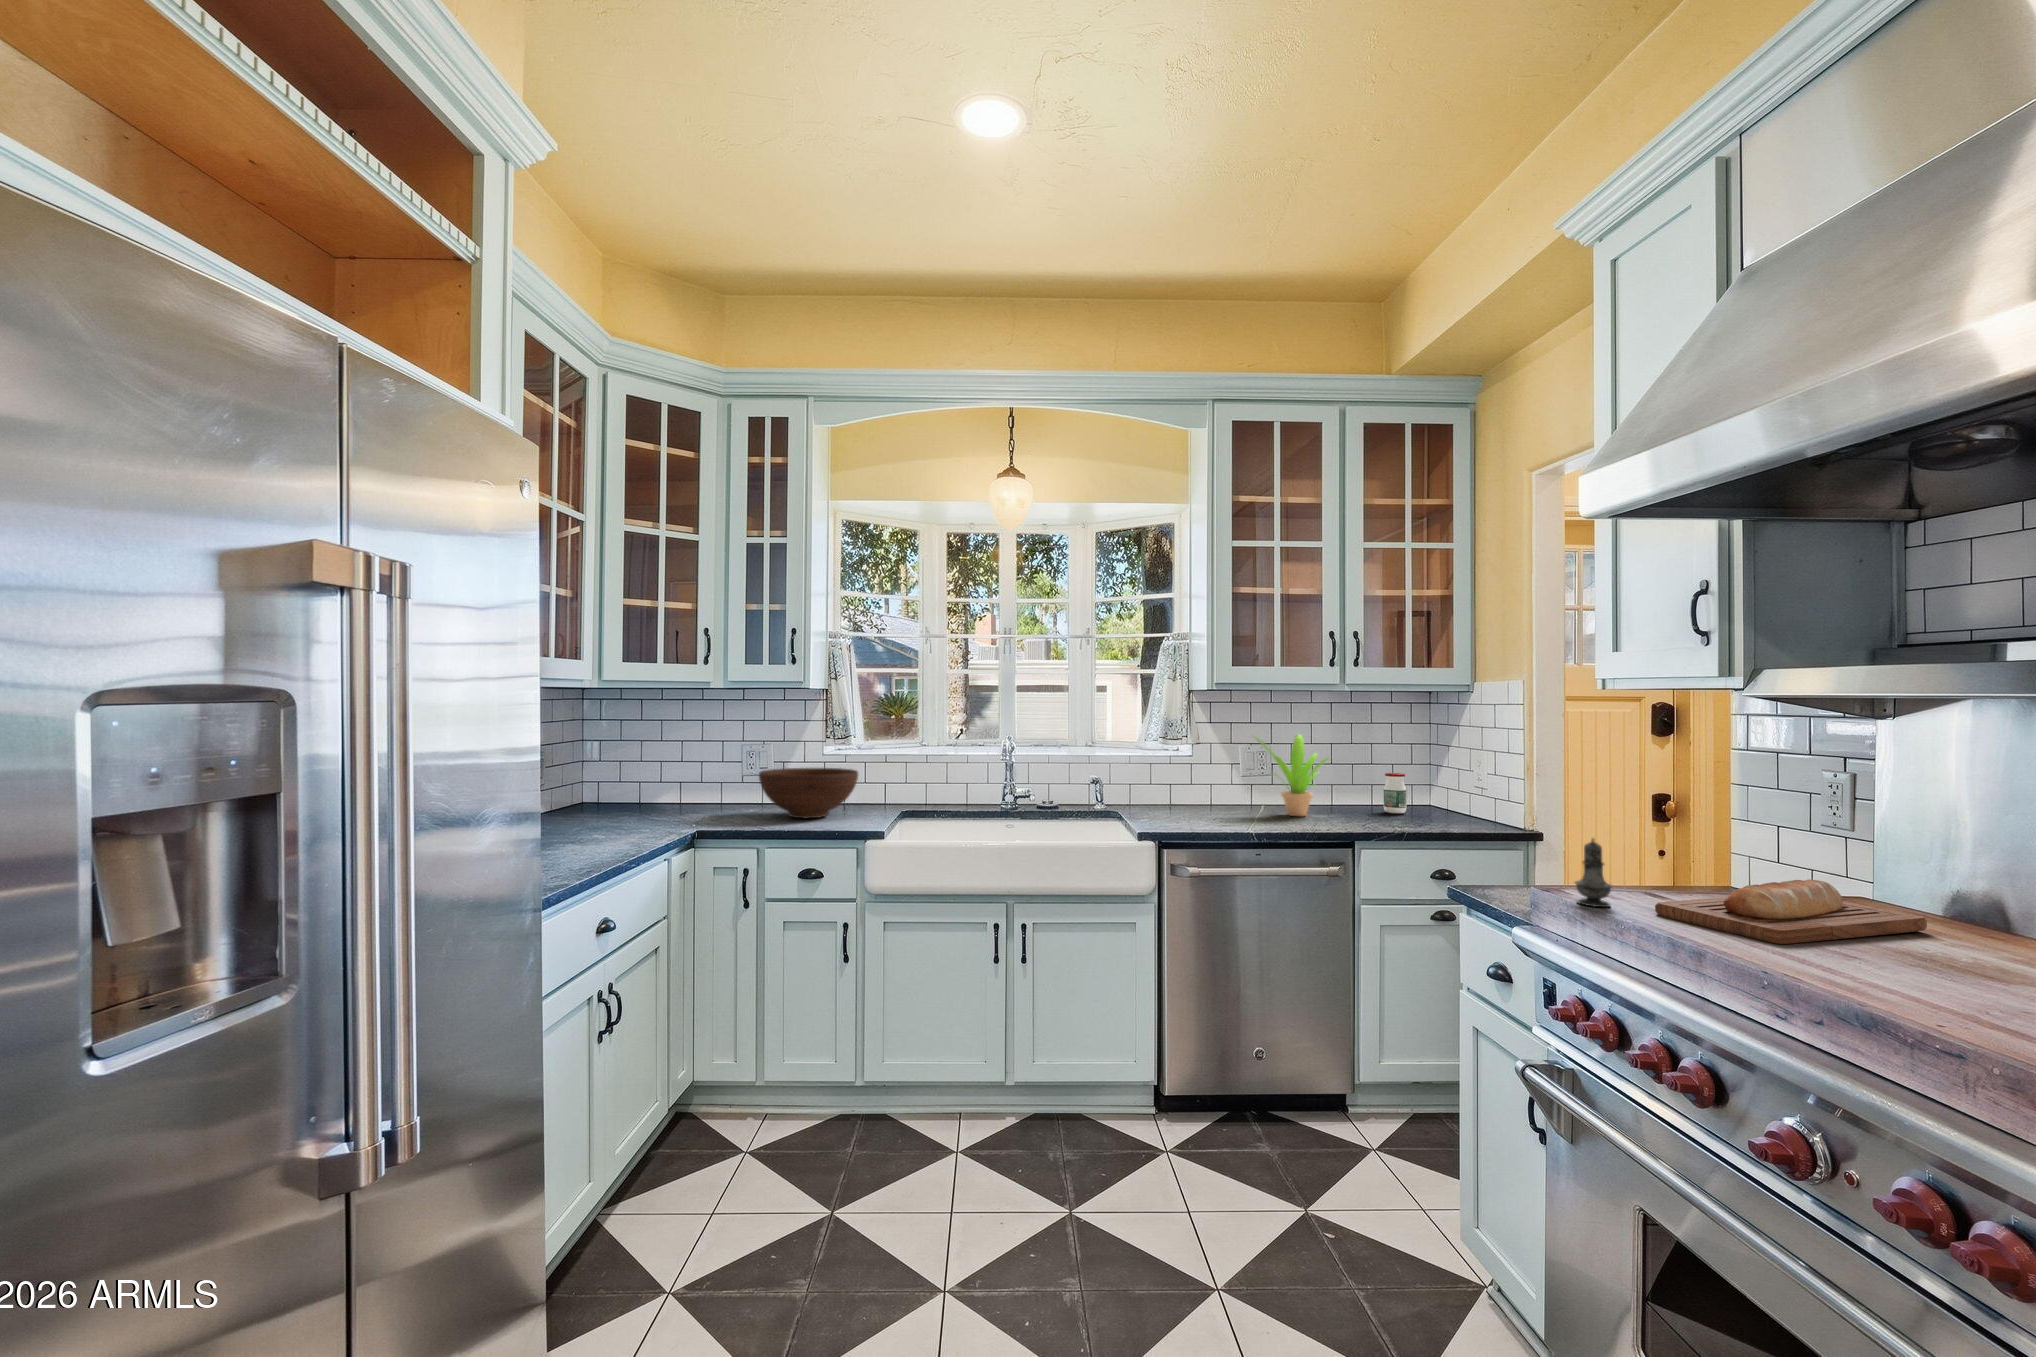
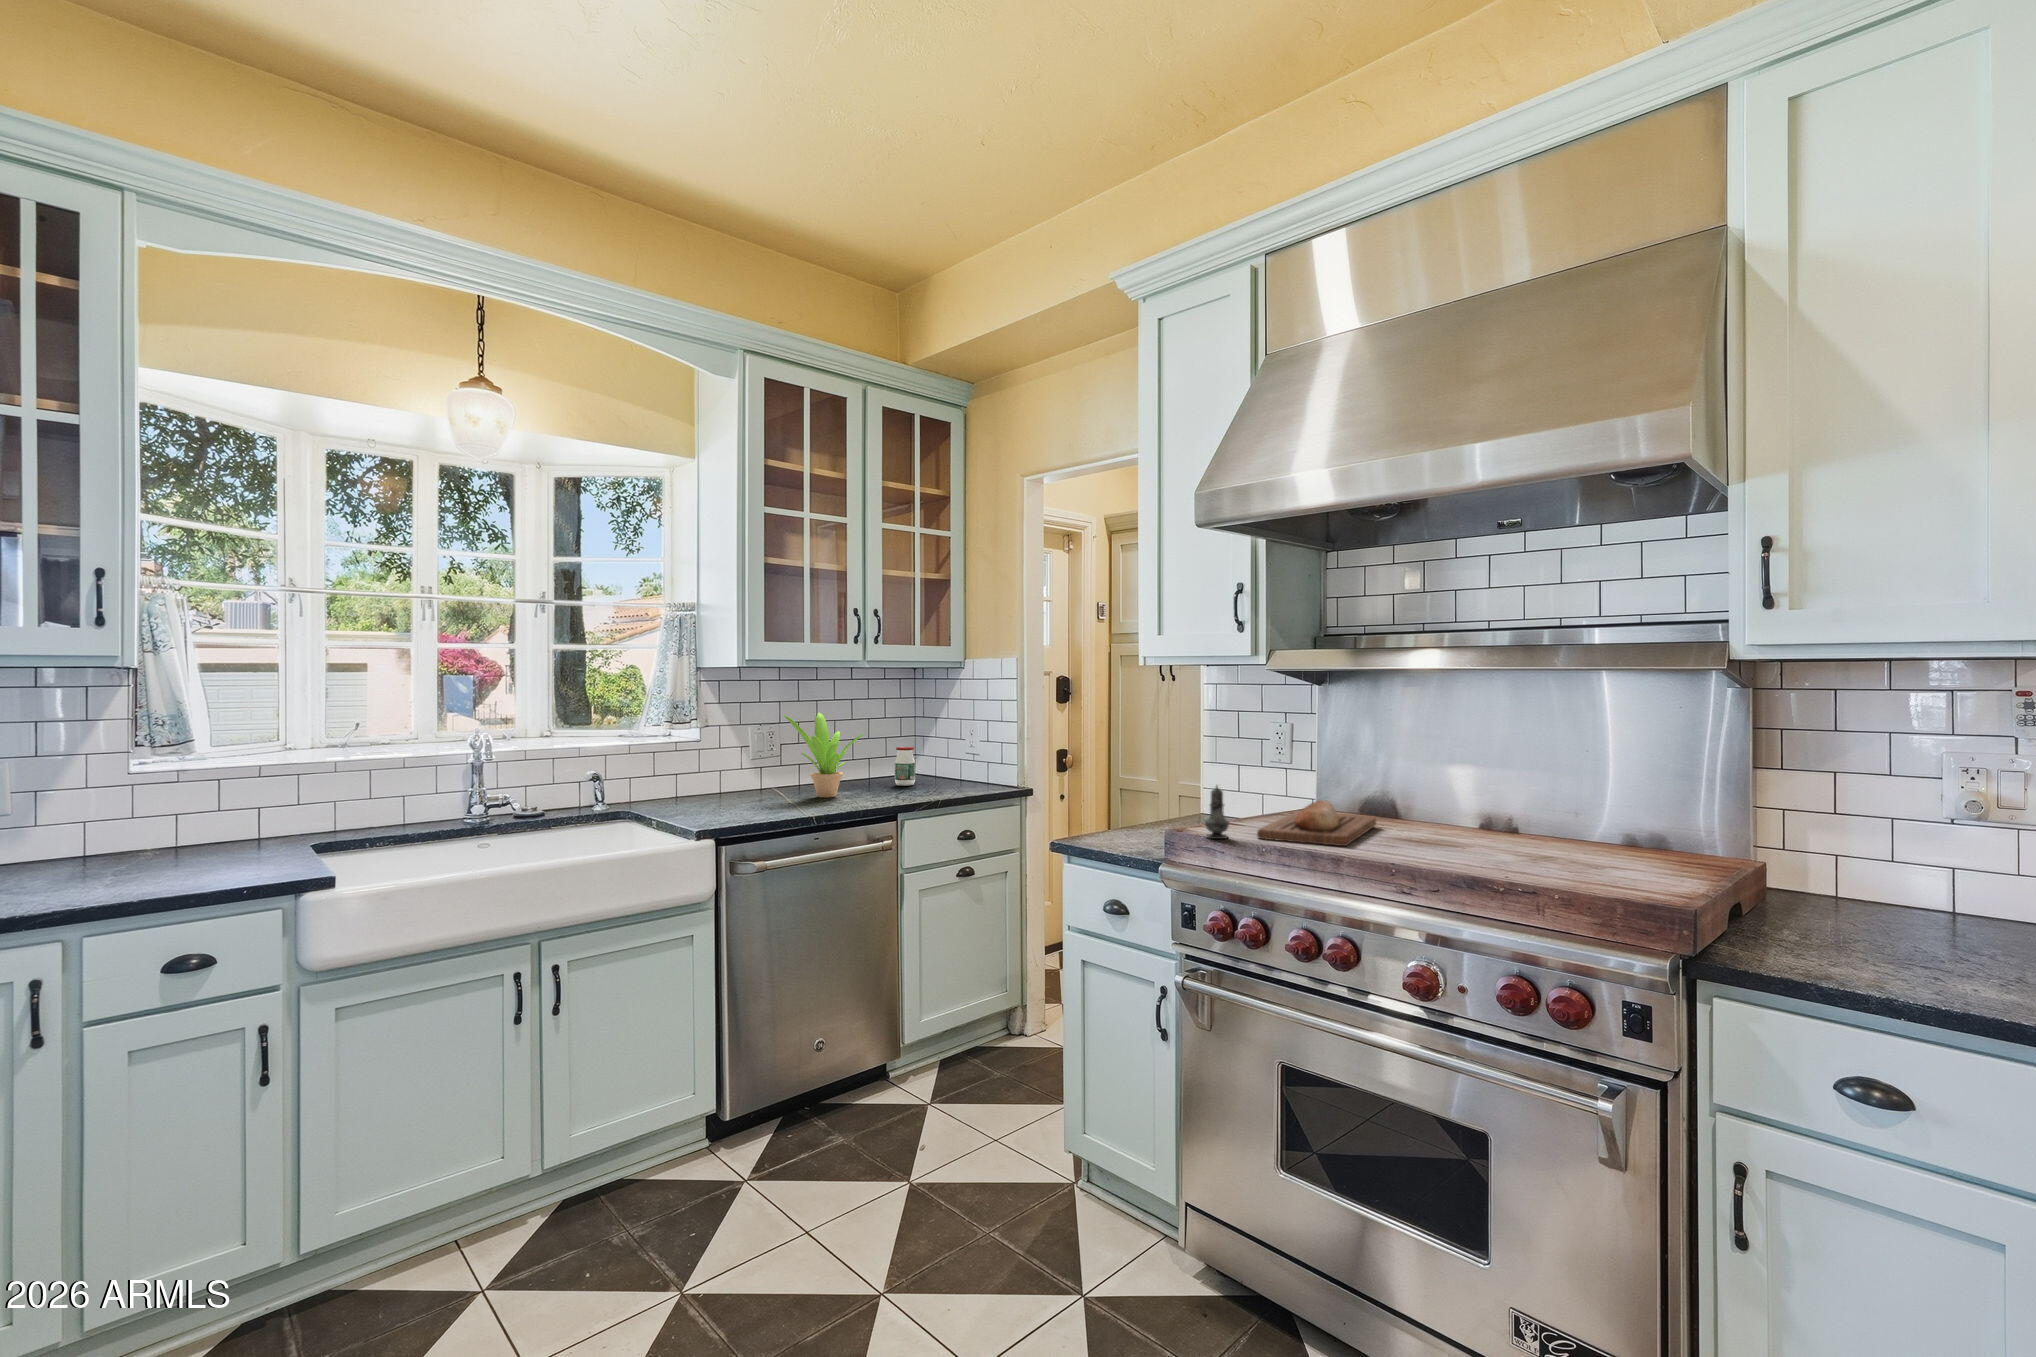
fruit bowl: present [759,768,858,818] -> none [40,791,254,878]

